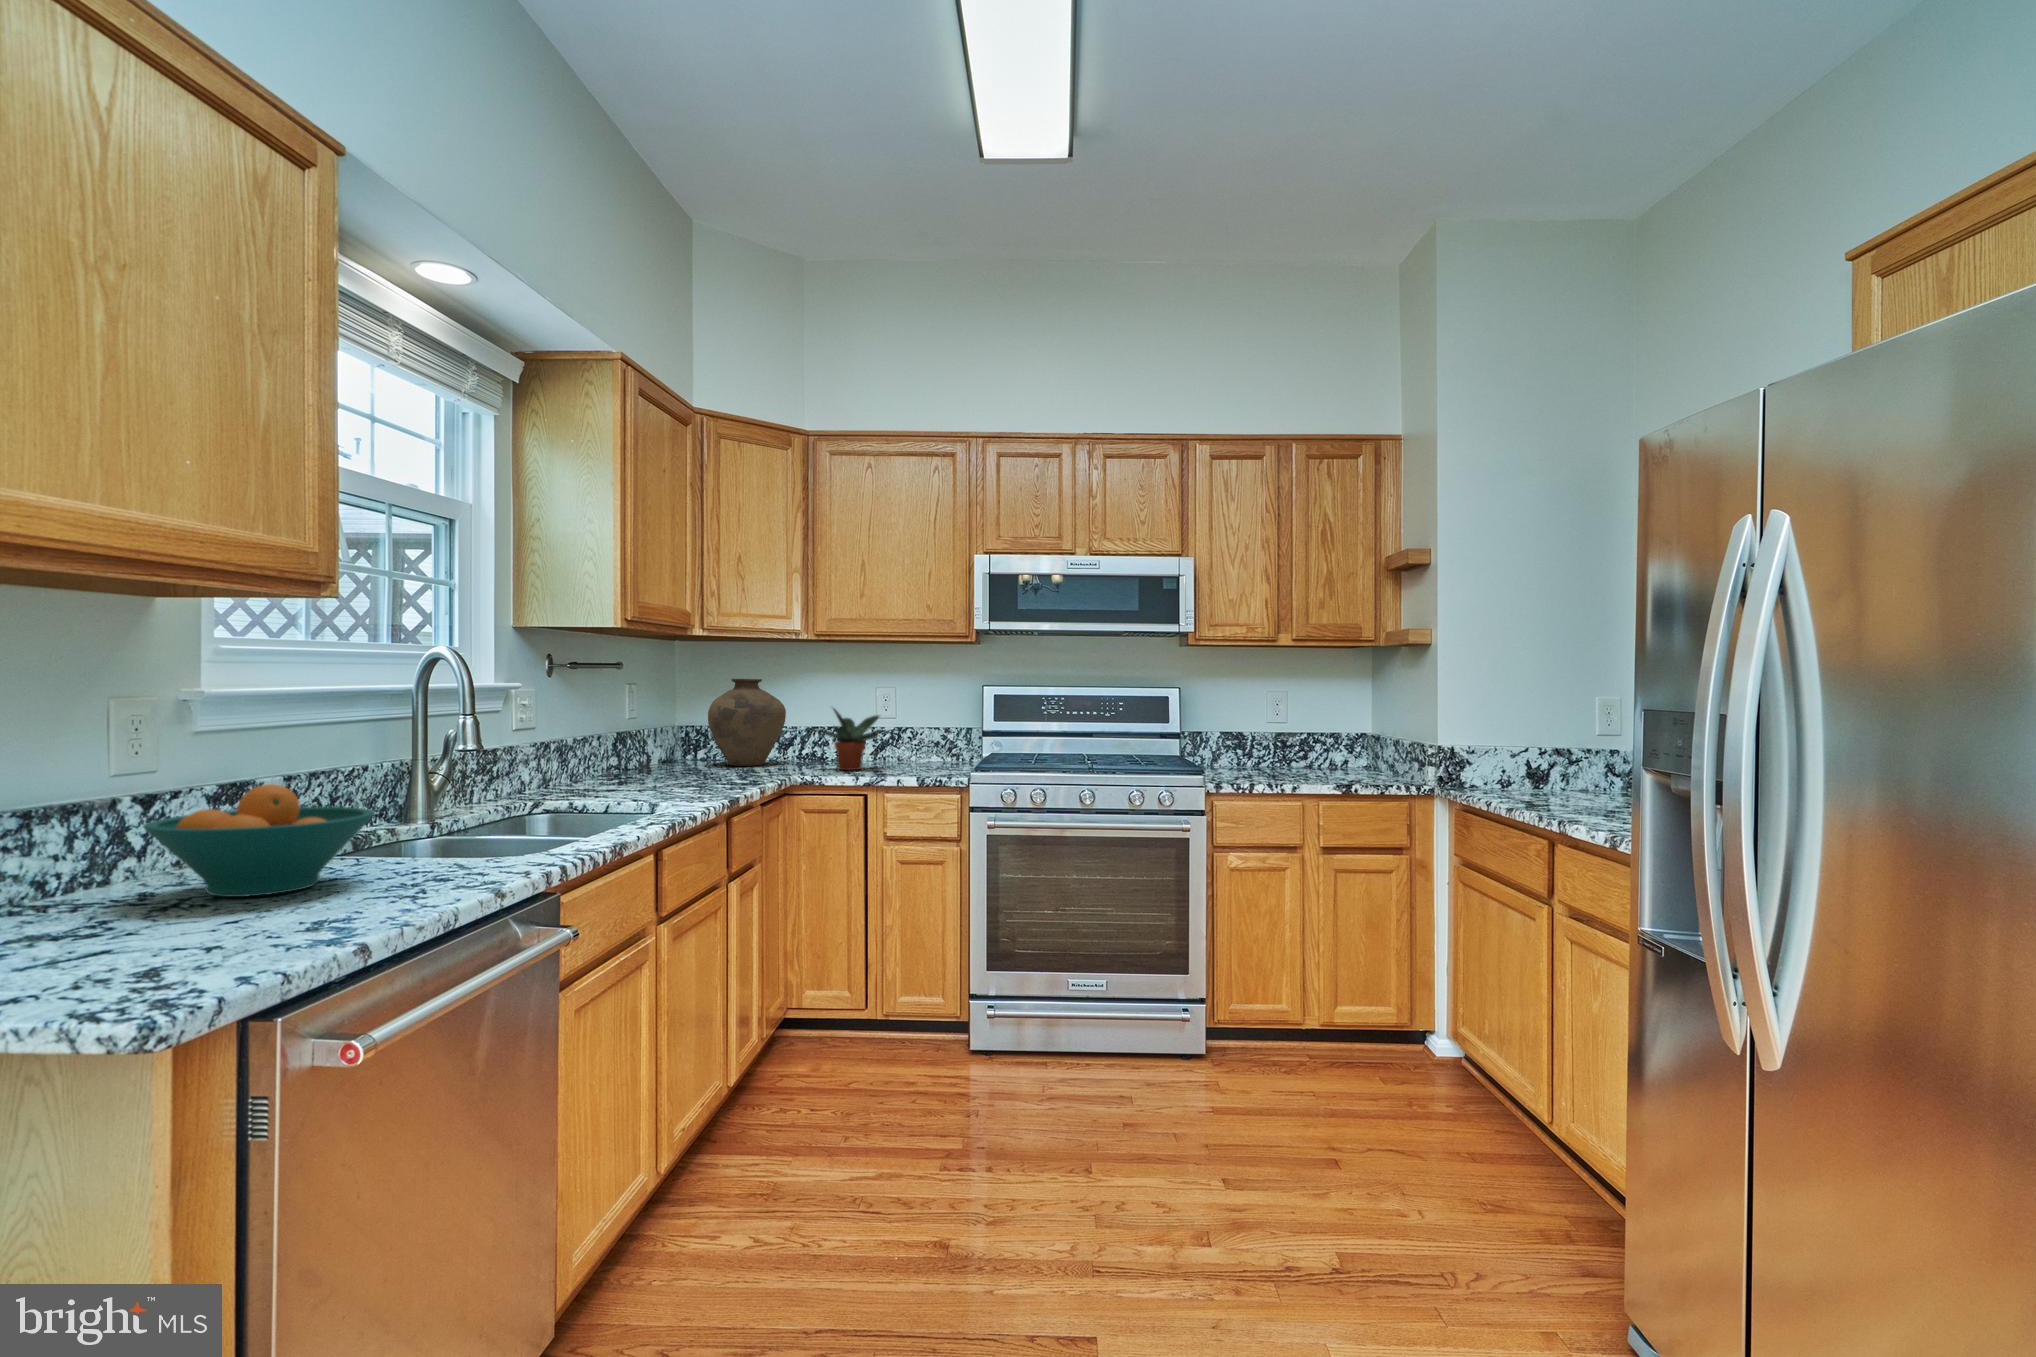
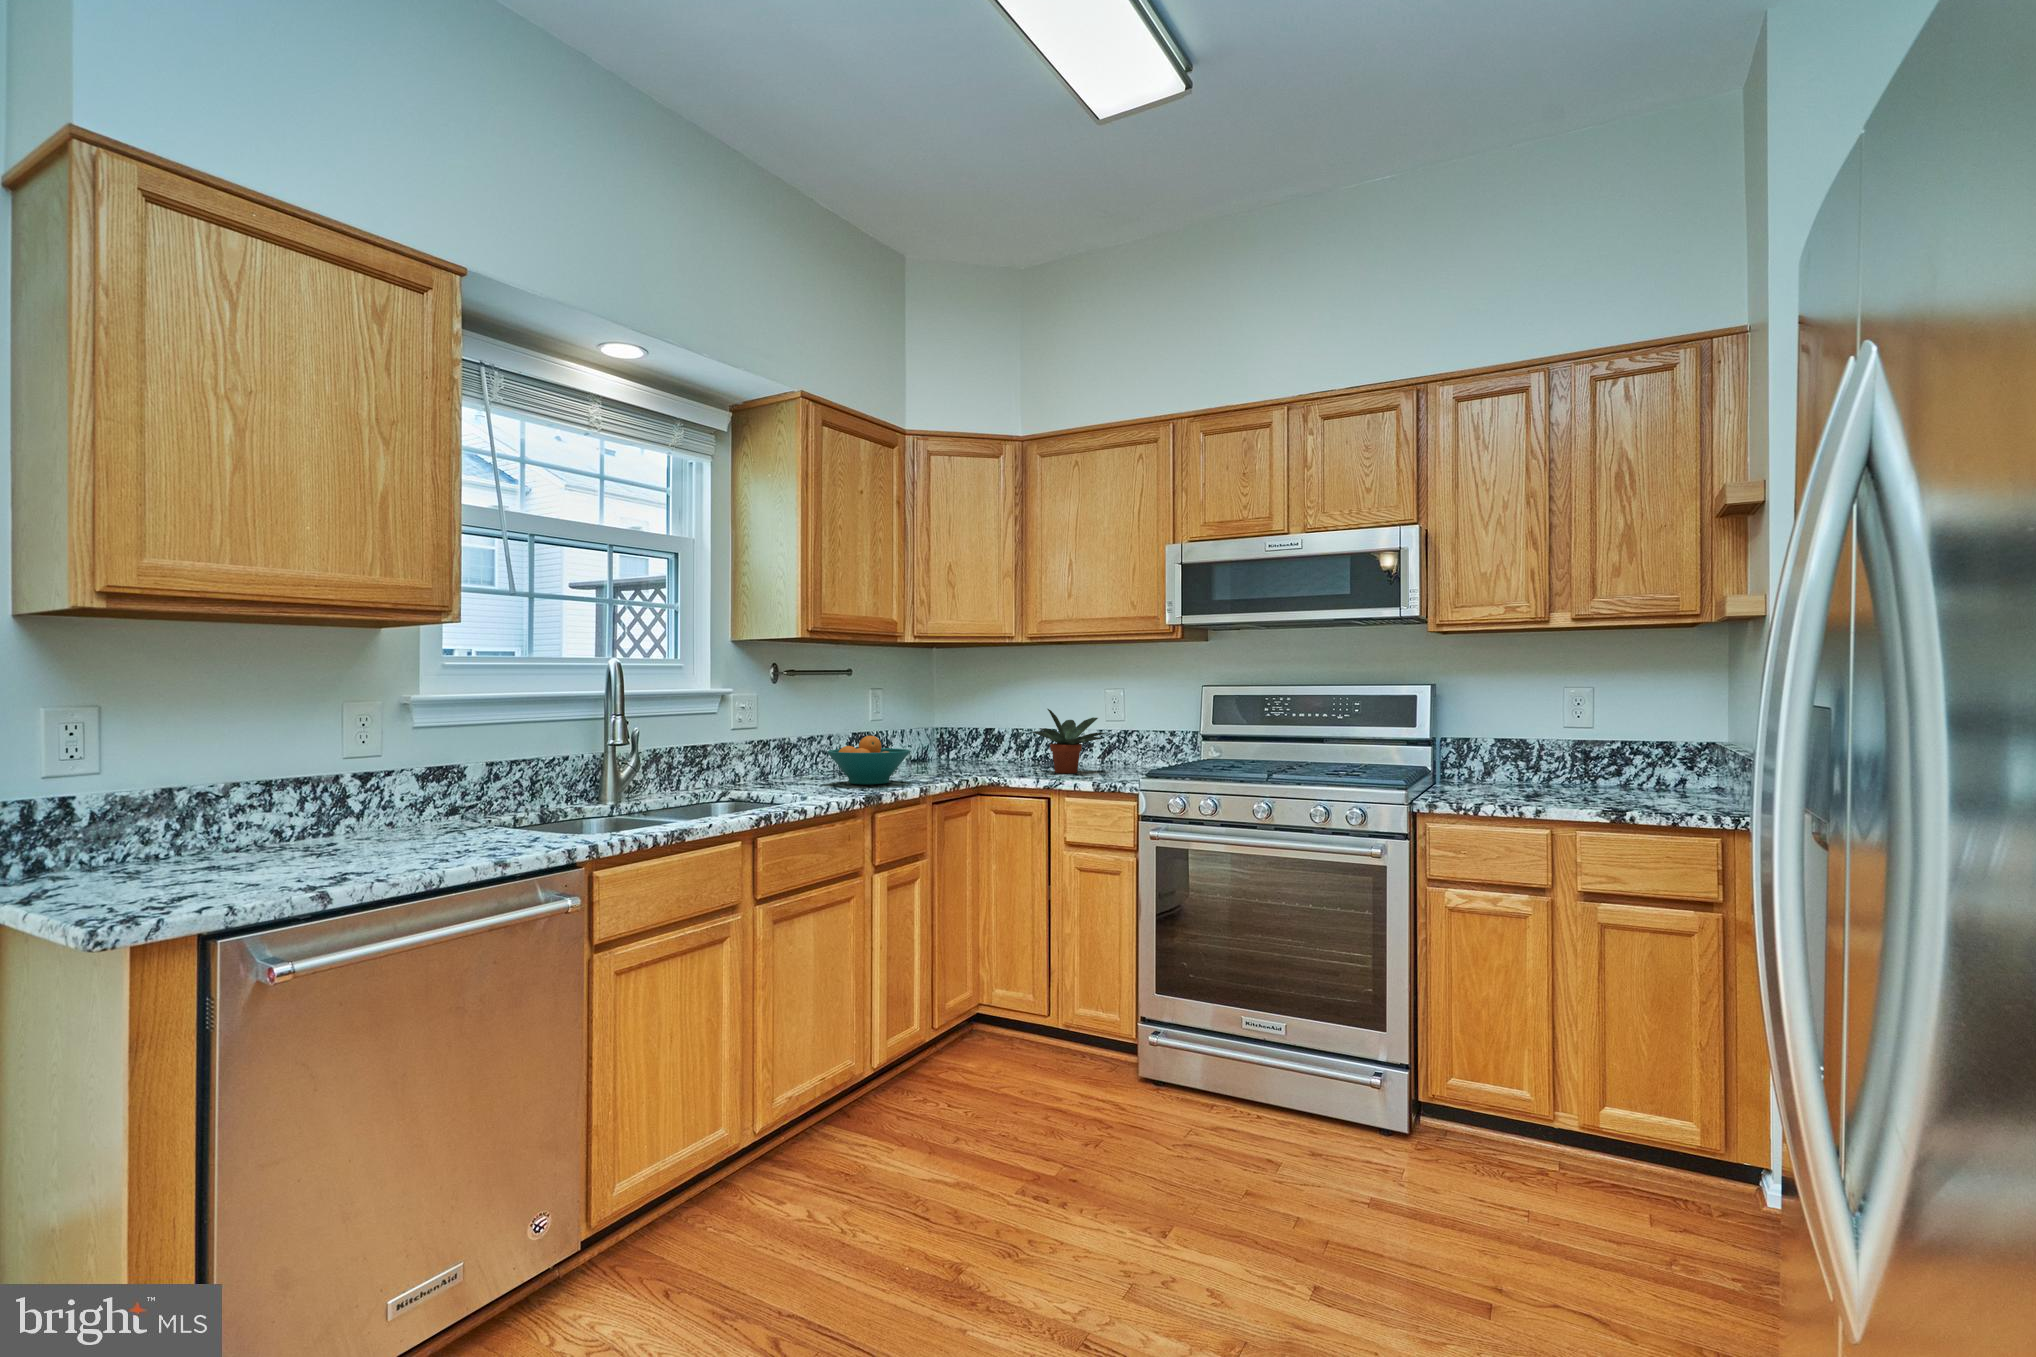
vase: present [708,679,786,766] -> none [953,682,1025,766]
fruit bowl: present [143,784,375,897] -> present [827,736,910,785]

